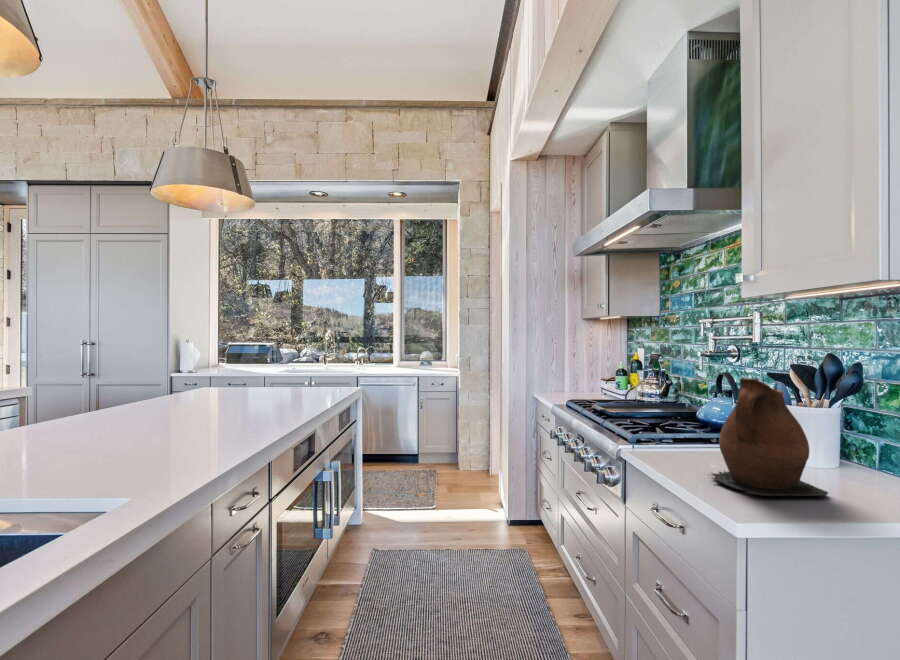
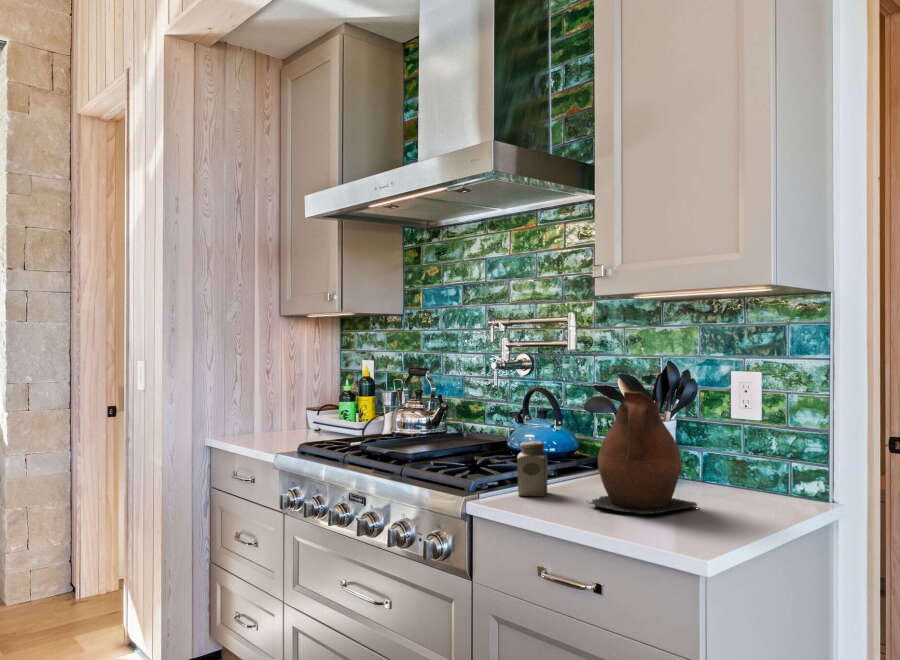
salt shaker: none [663,414,694,462] -> present [517,441,548,496]

